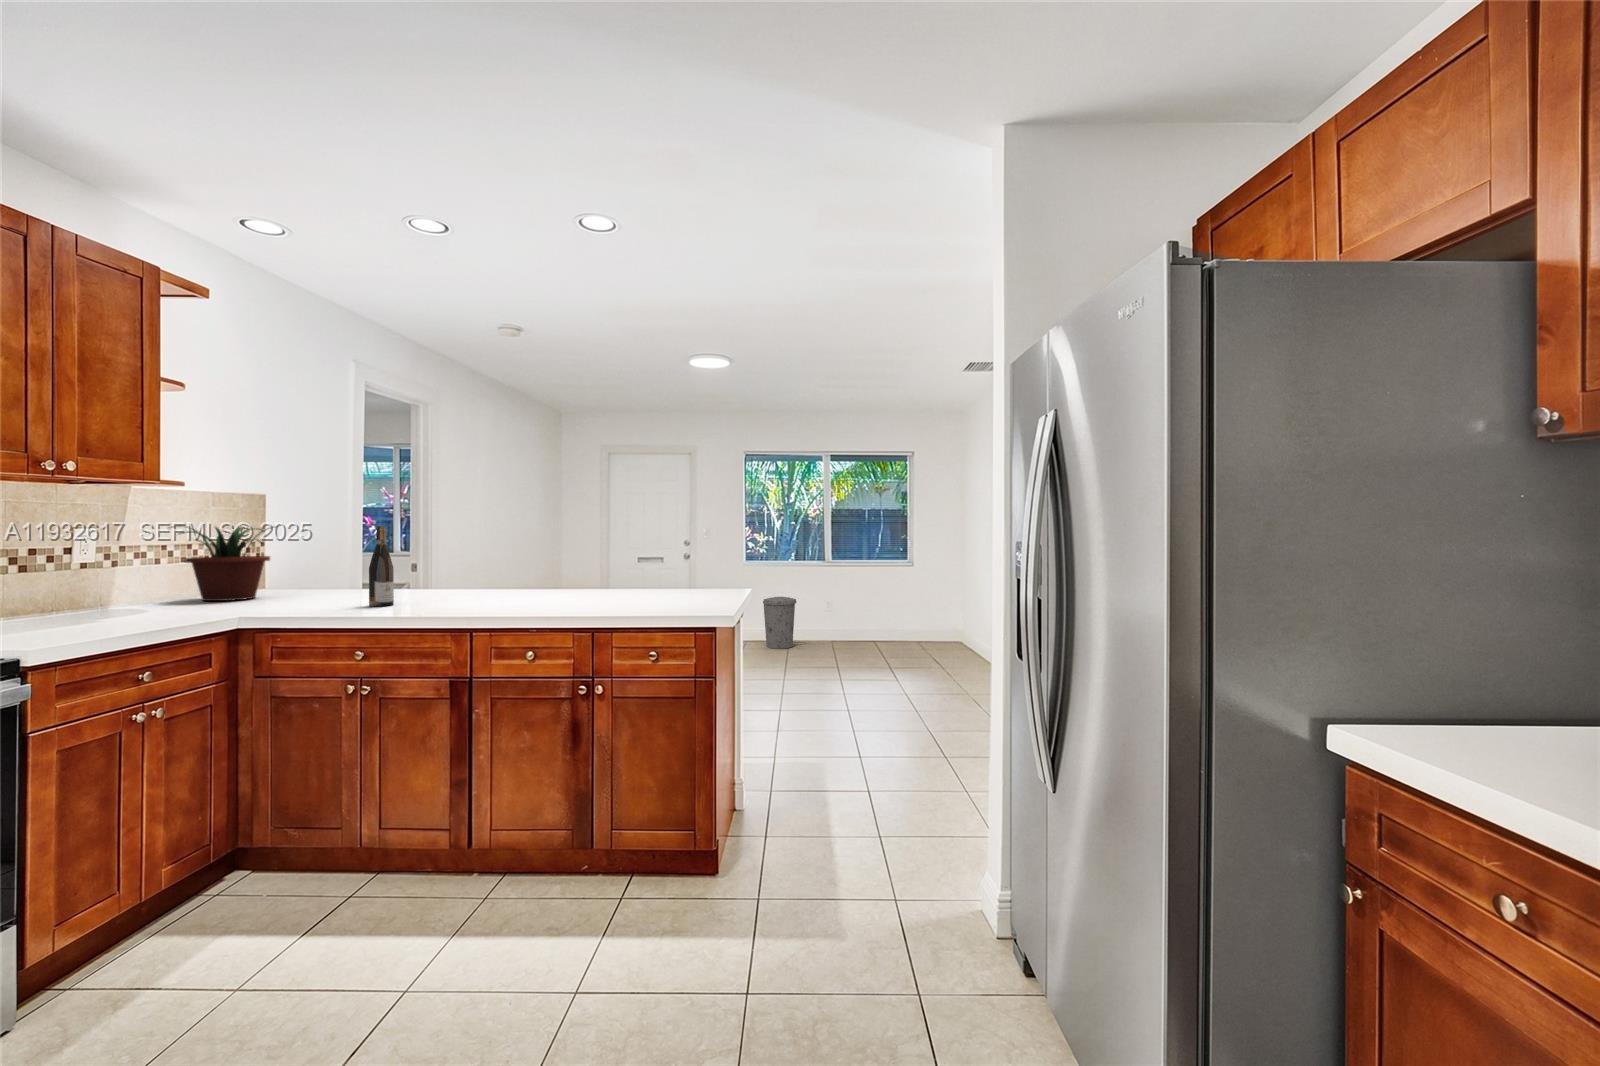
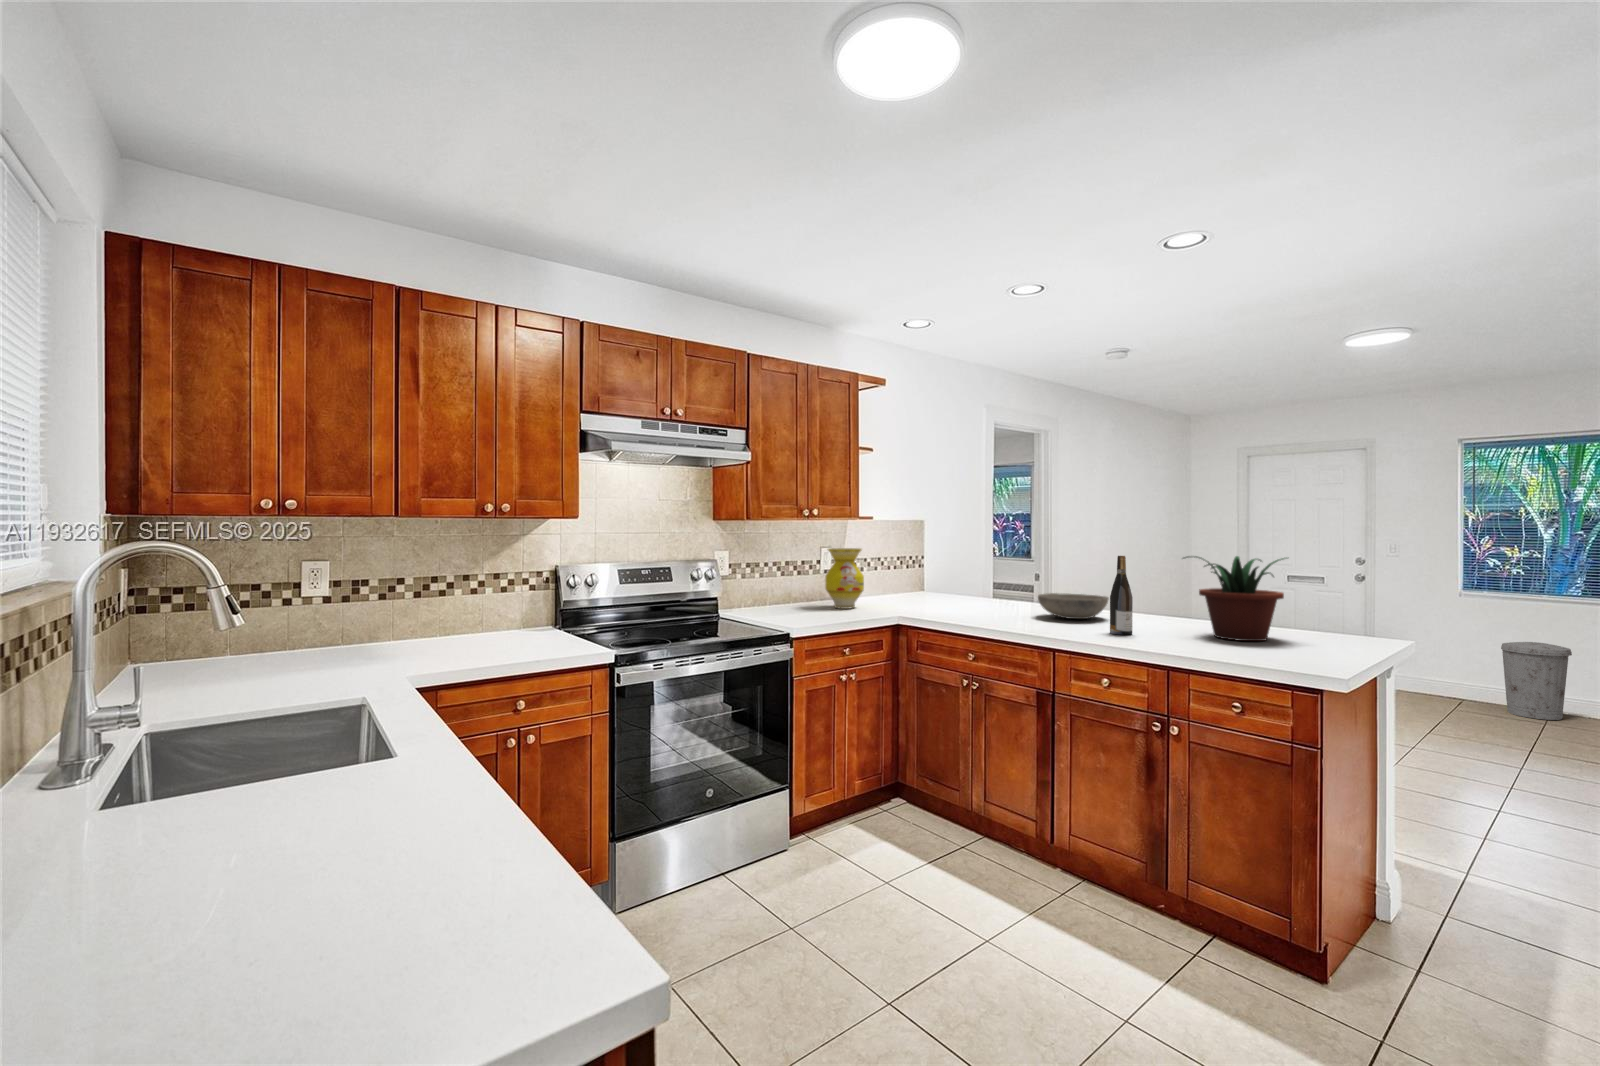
potted plant: present [168,526,274,601] -> present [1183,556,1285,641]
wine bottle: present [369,526,394,606] -> present [1110,556,1133,635]
vase: none [89,527,169,616] -> present [825,548,864,609]
bowl: none [440,573,518,599] -> present [1038,593,1109,619]

